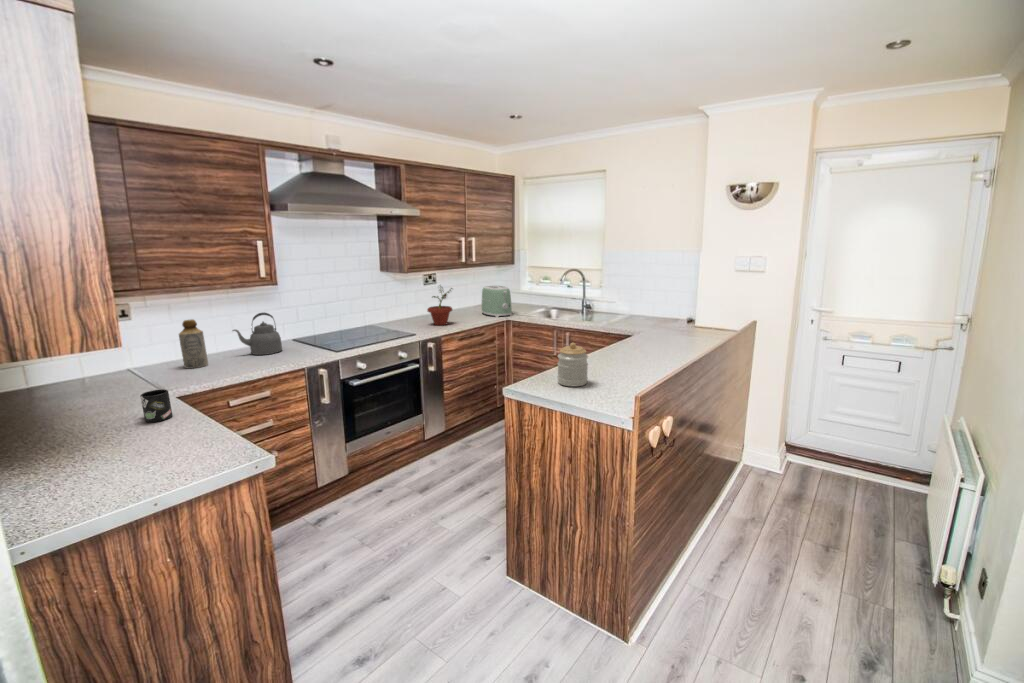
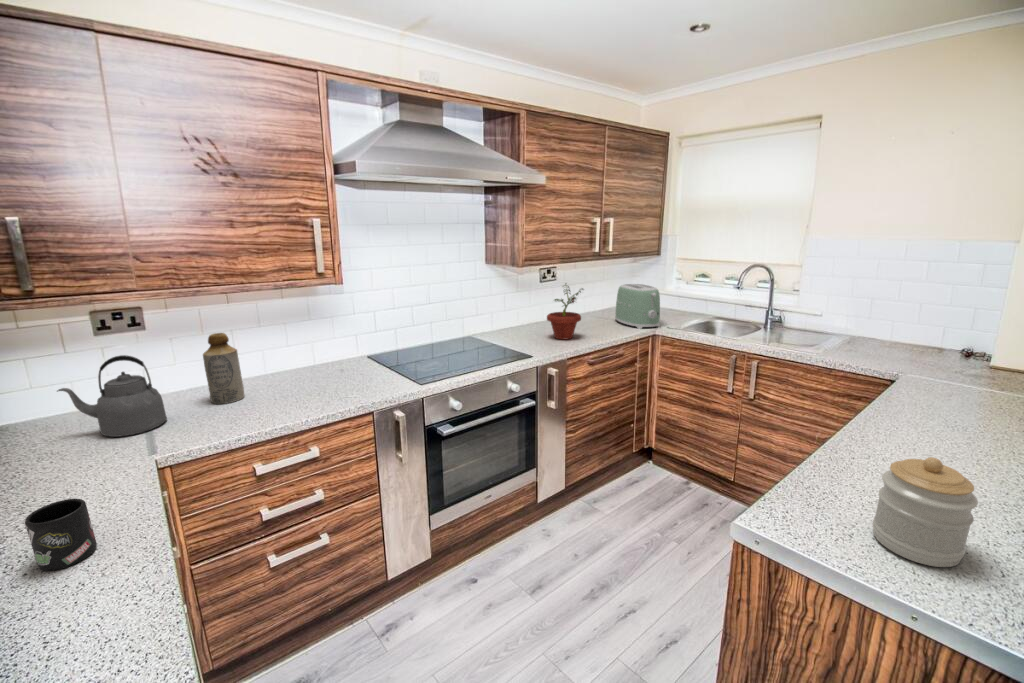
kettle: present [233,313,282,355] -> present [57,355,167,437]

